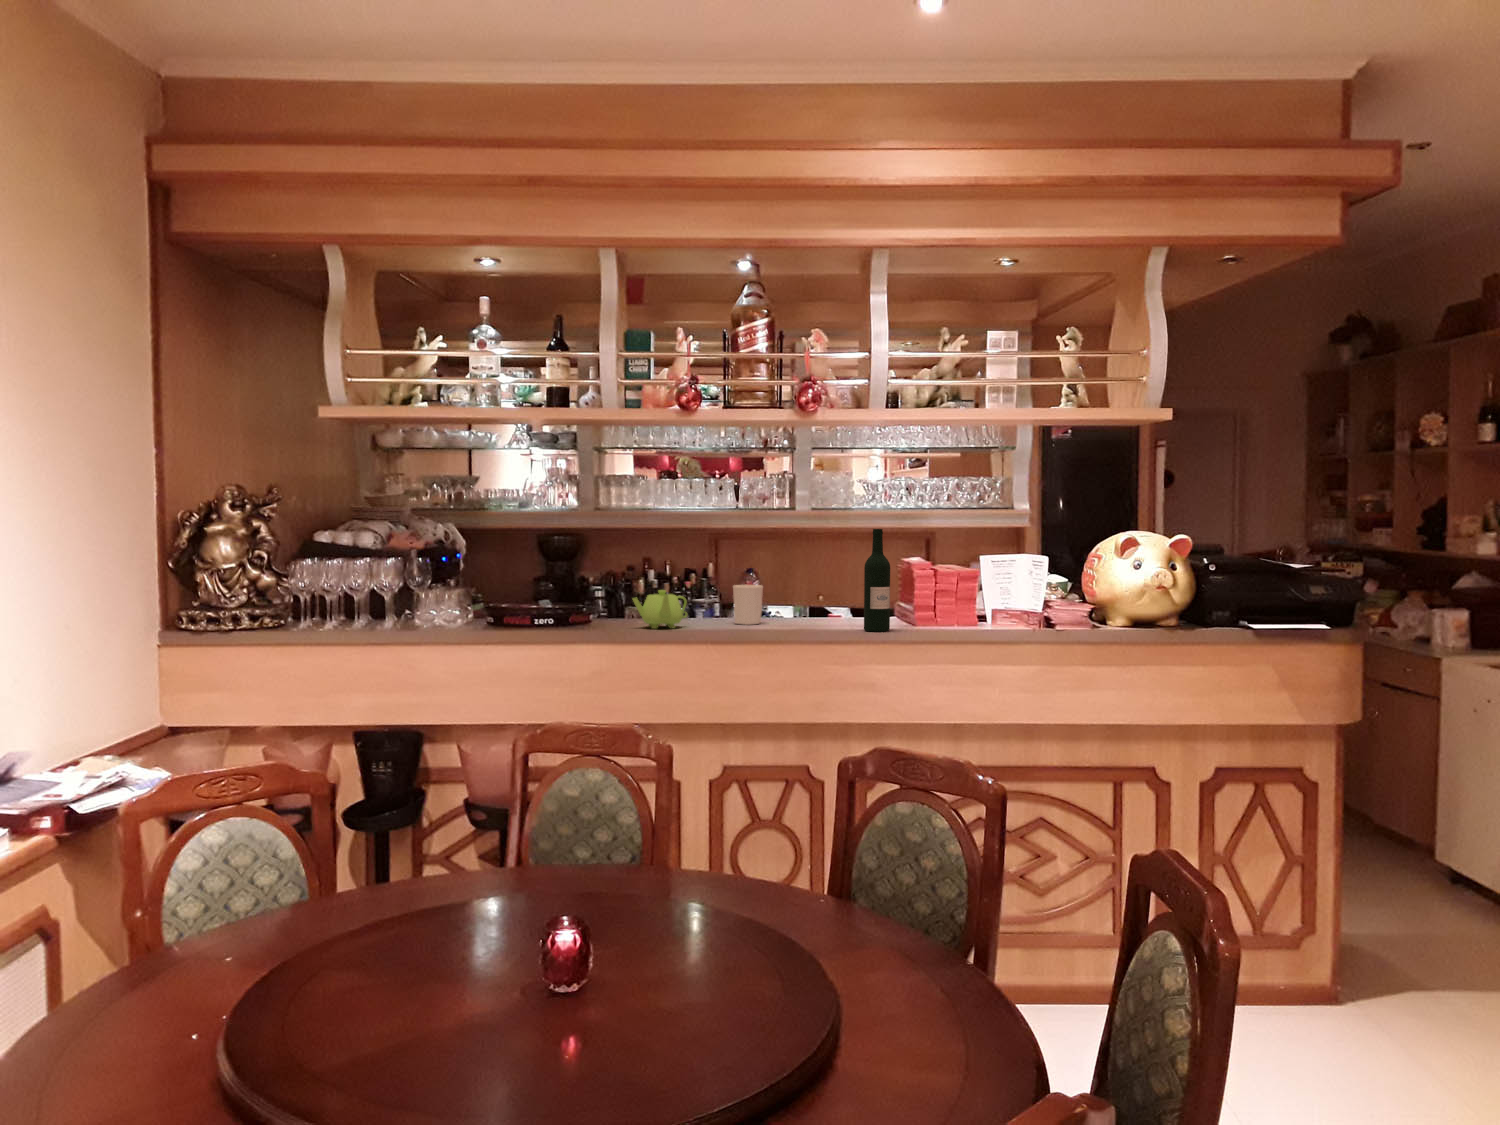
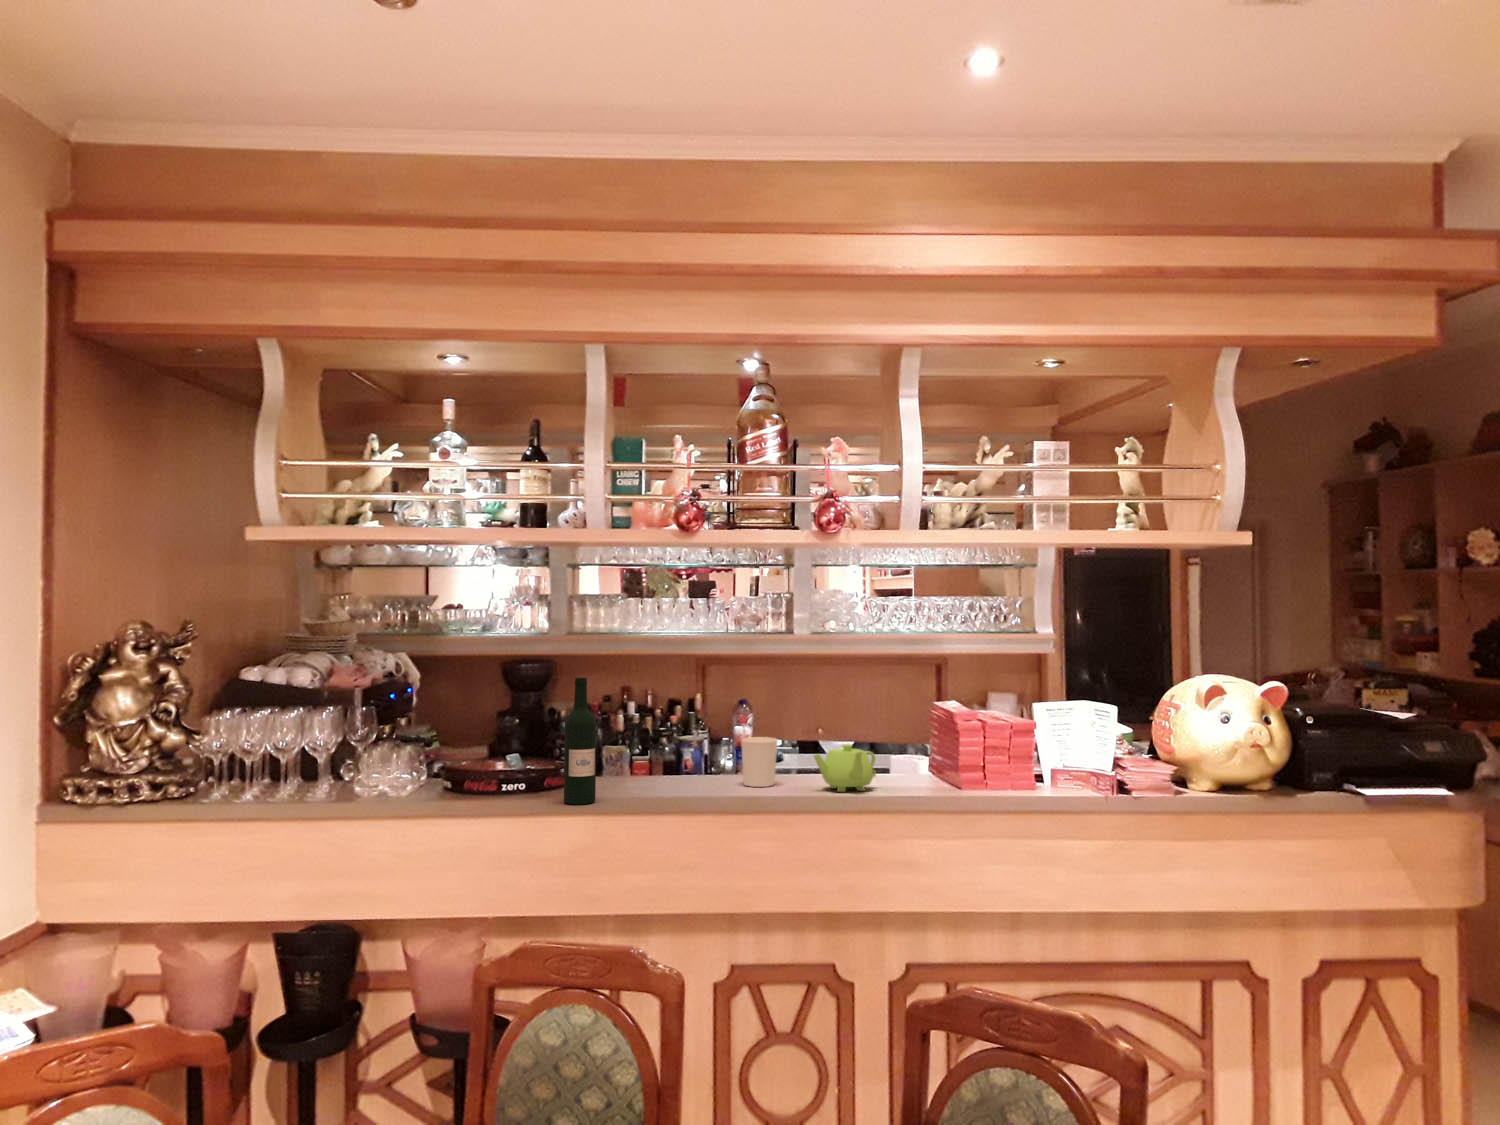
wine bottle: present [864,529,890,632] -> present [564,678,596,804]
teapot: present [633,590,687,629] -> present [814,744,876,792]

